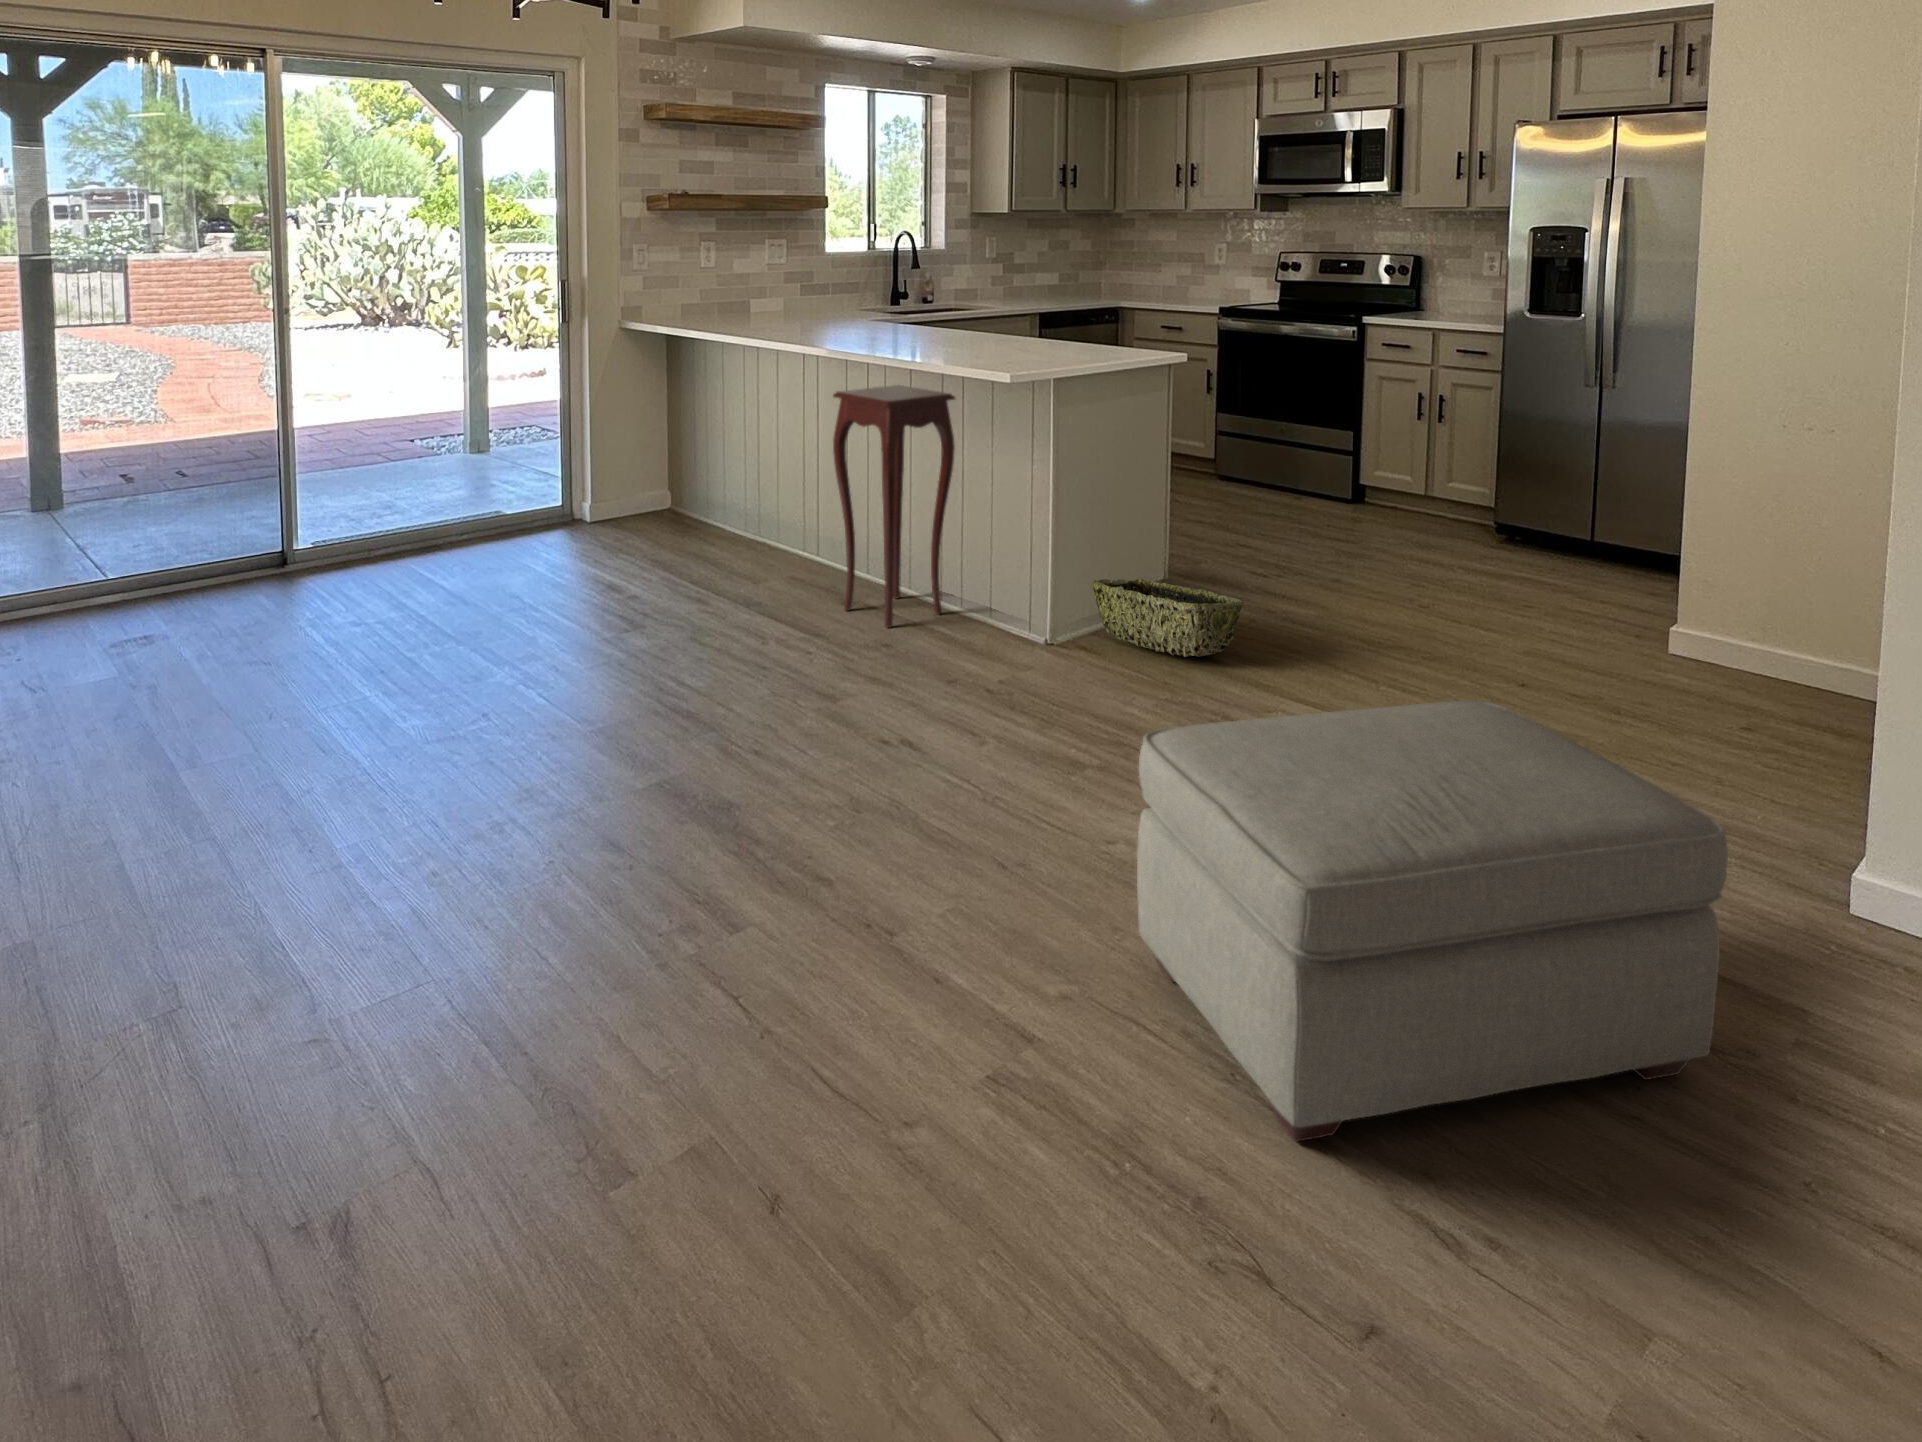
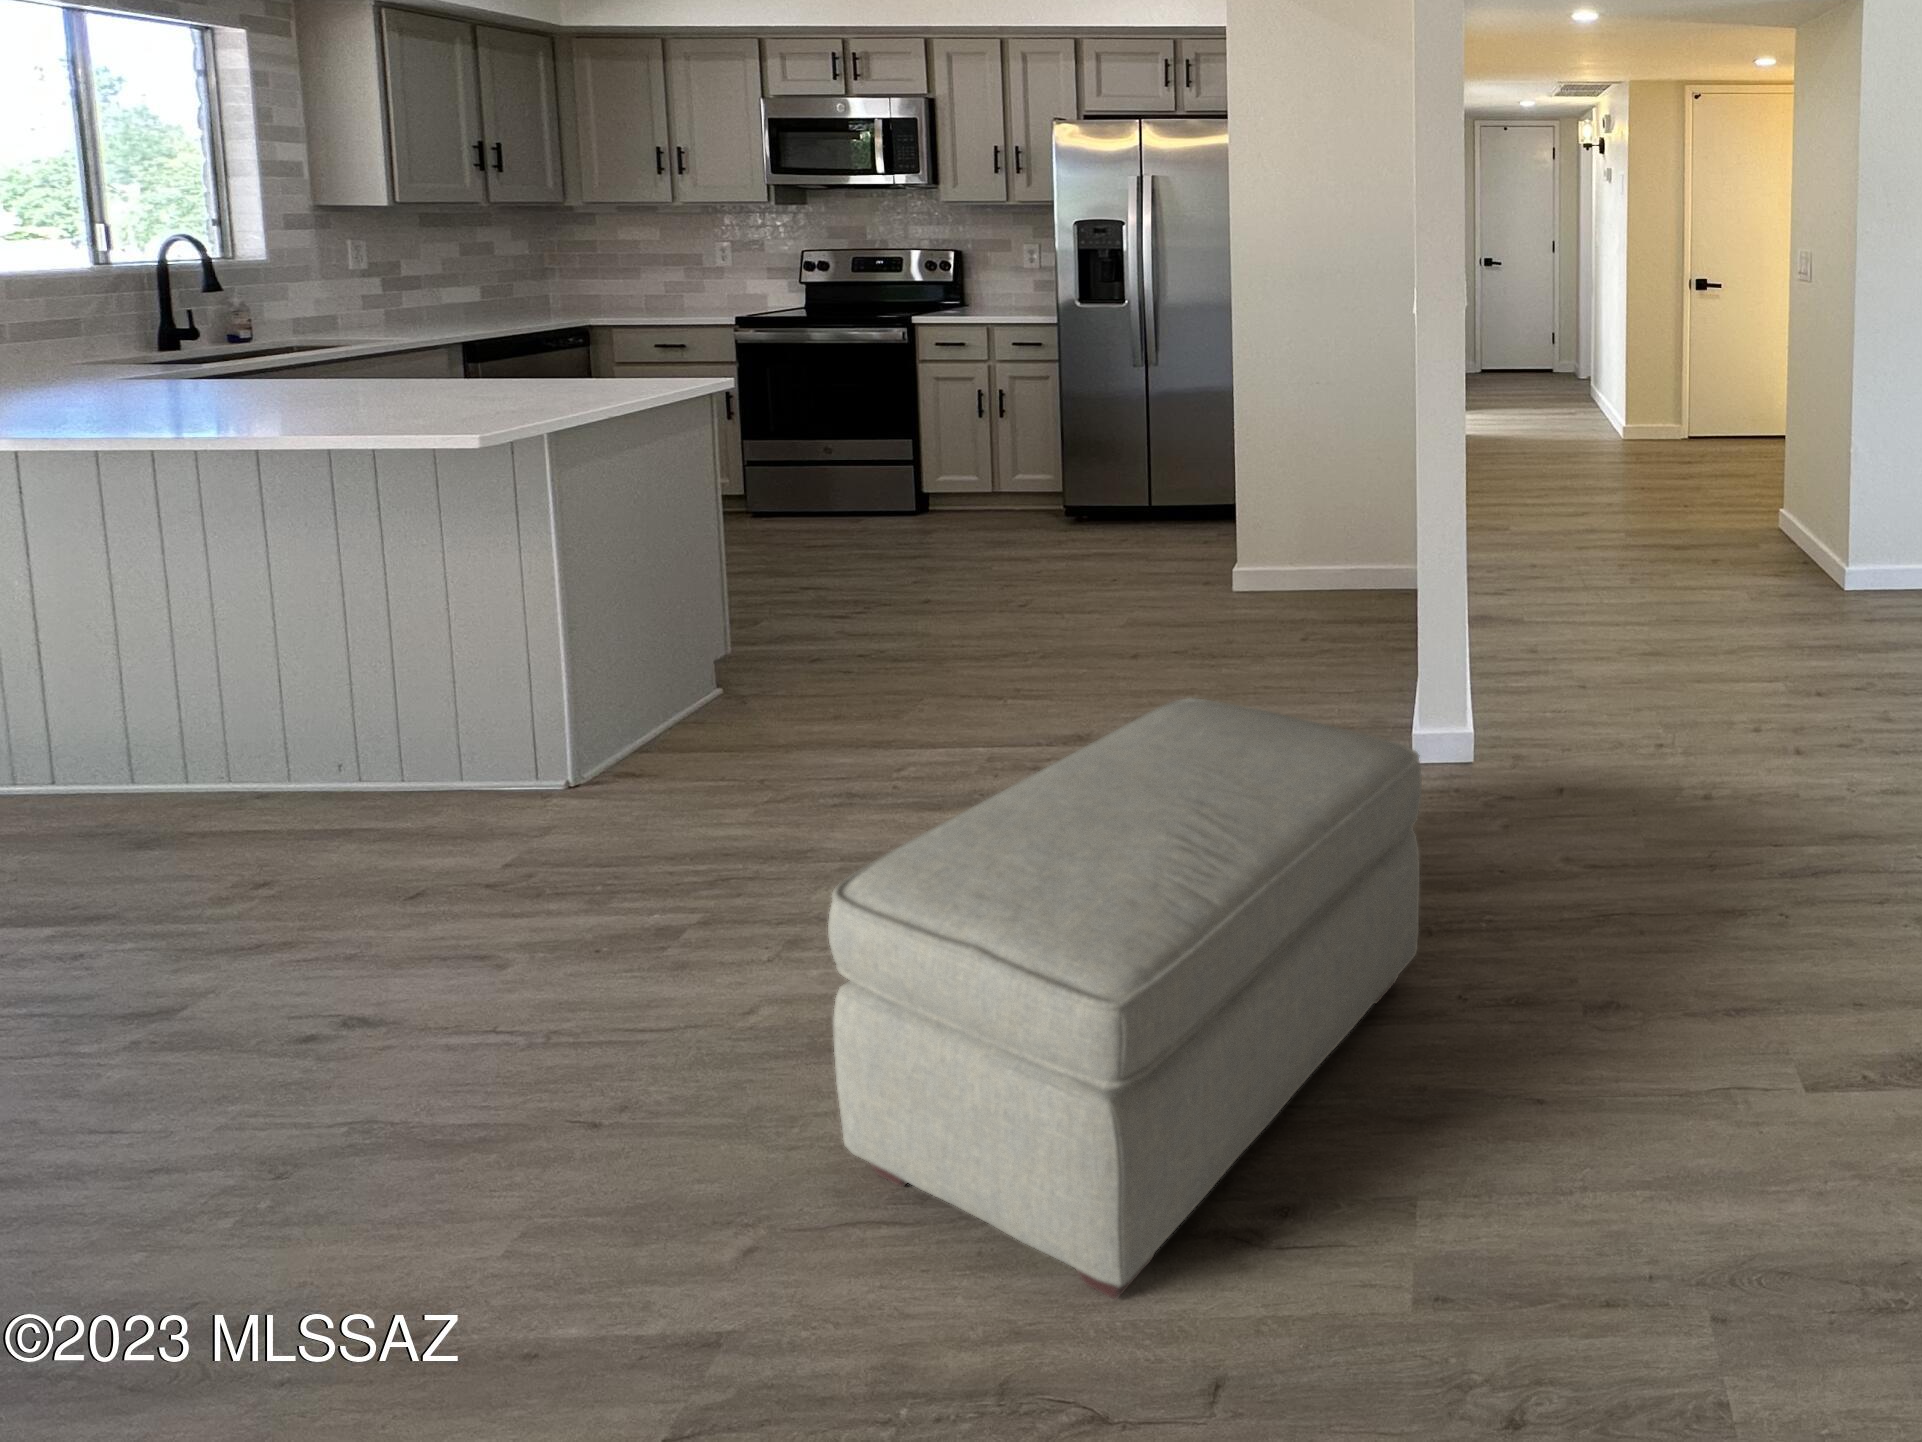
side table: present [833,385,955,628] -> none [68,476,362,861]
woven basket: present [1092,579,1243,657] -> none [631,655,847,751]

